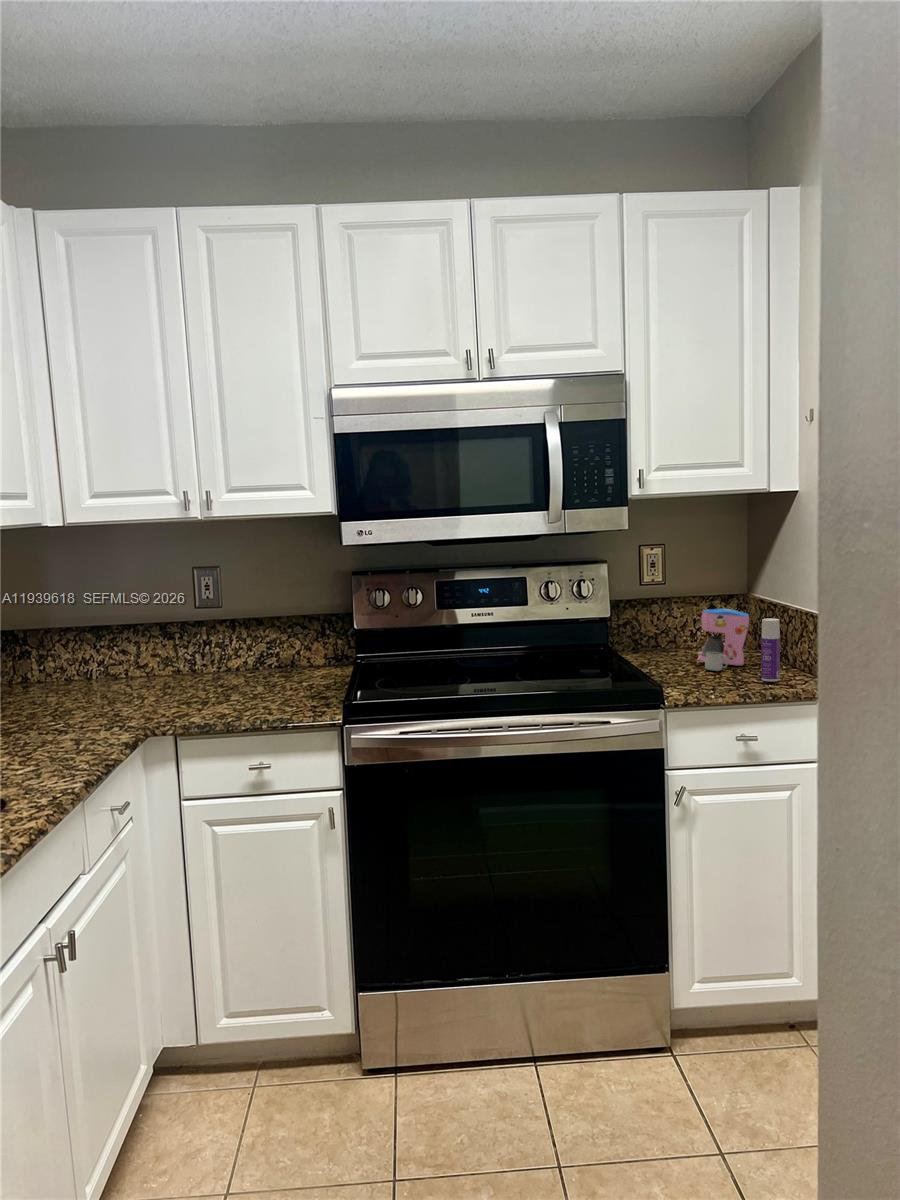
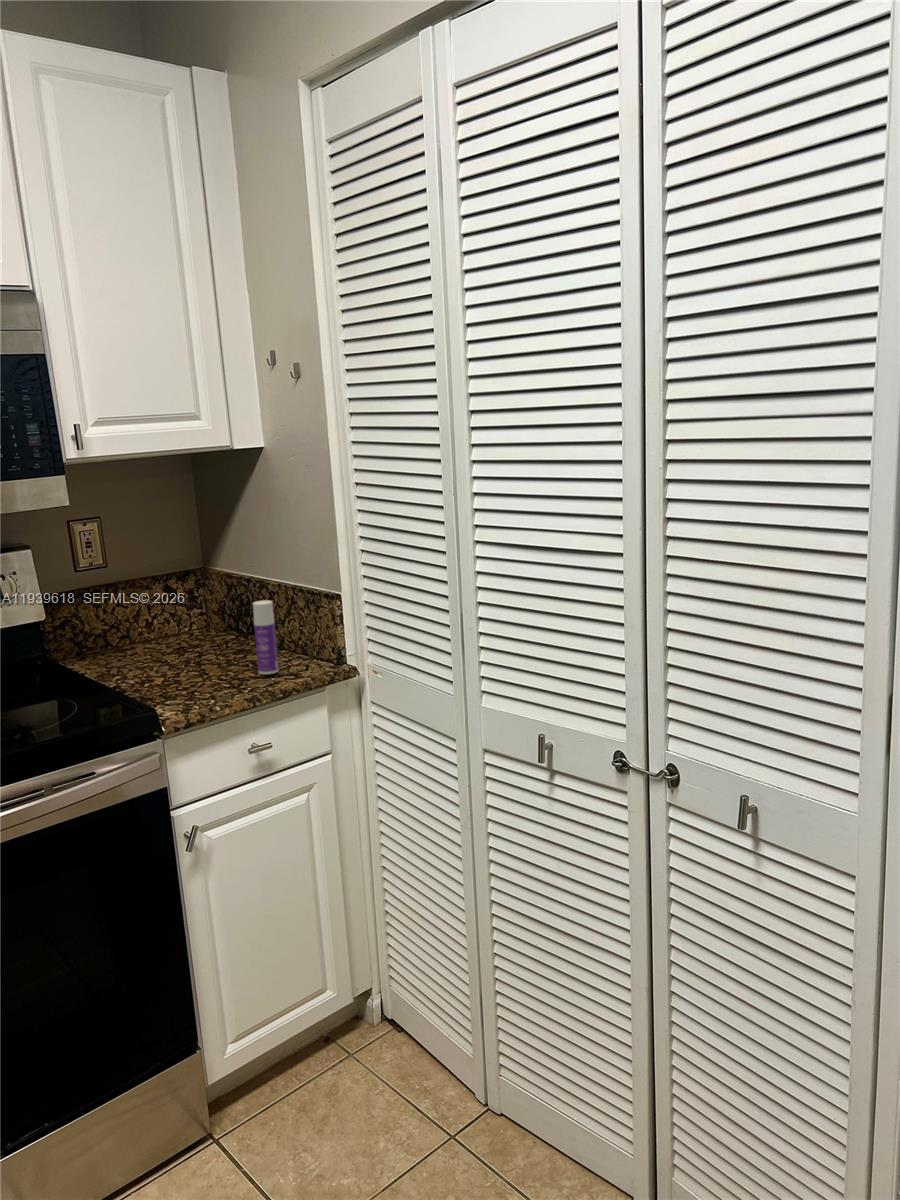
coffee maker: present [698,609,749,671] -> none [164,592,227,670]

